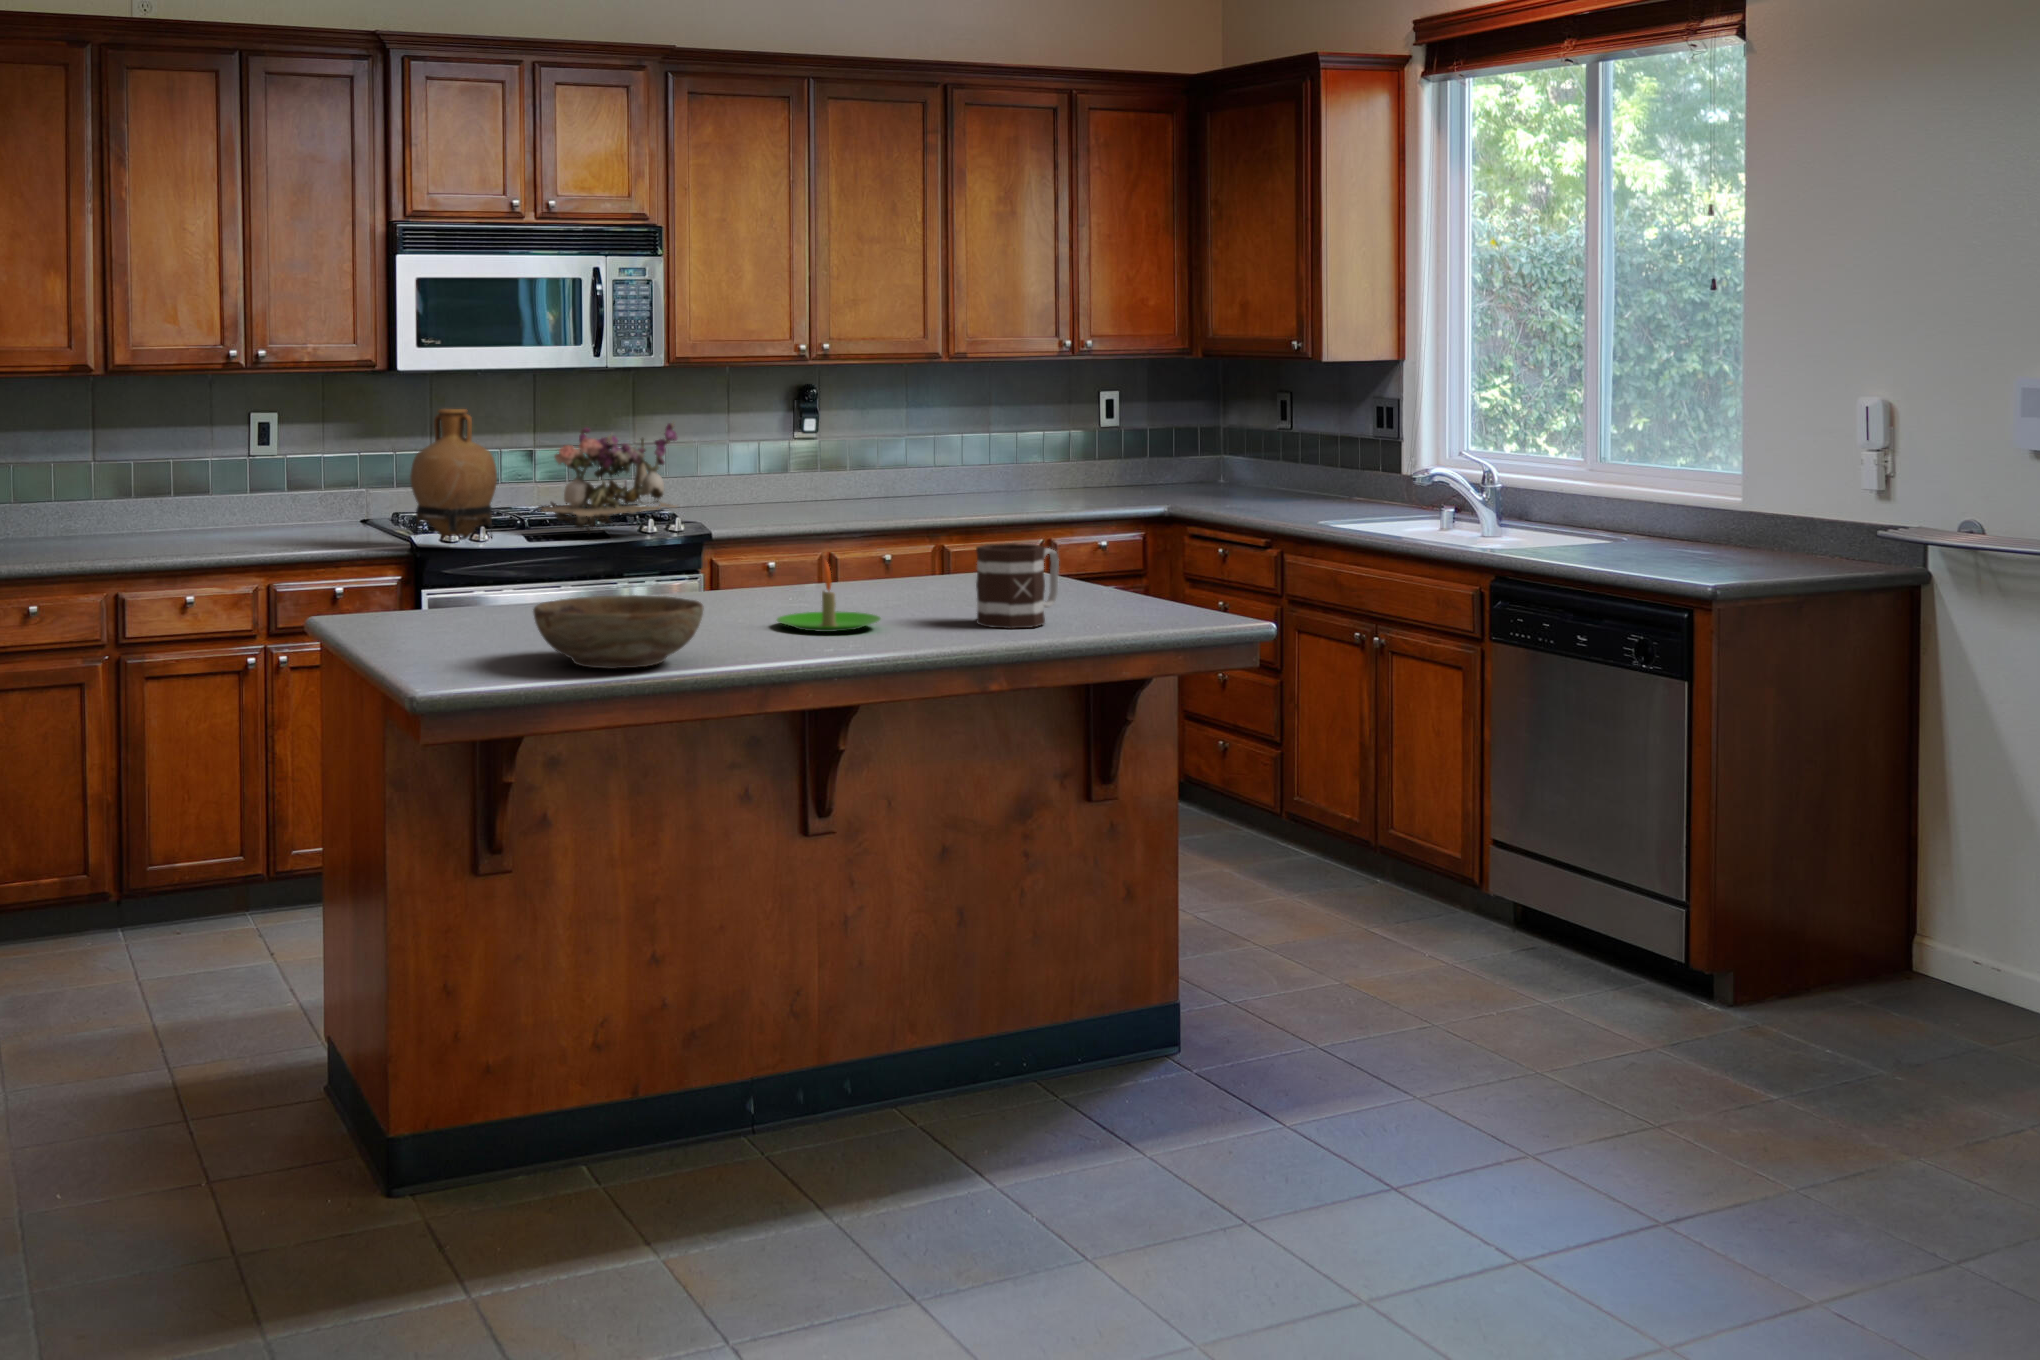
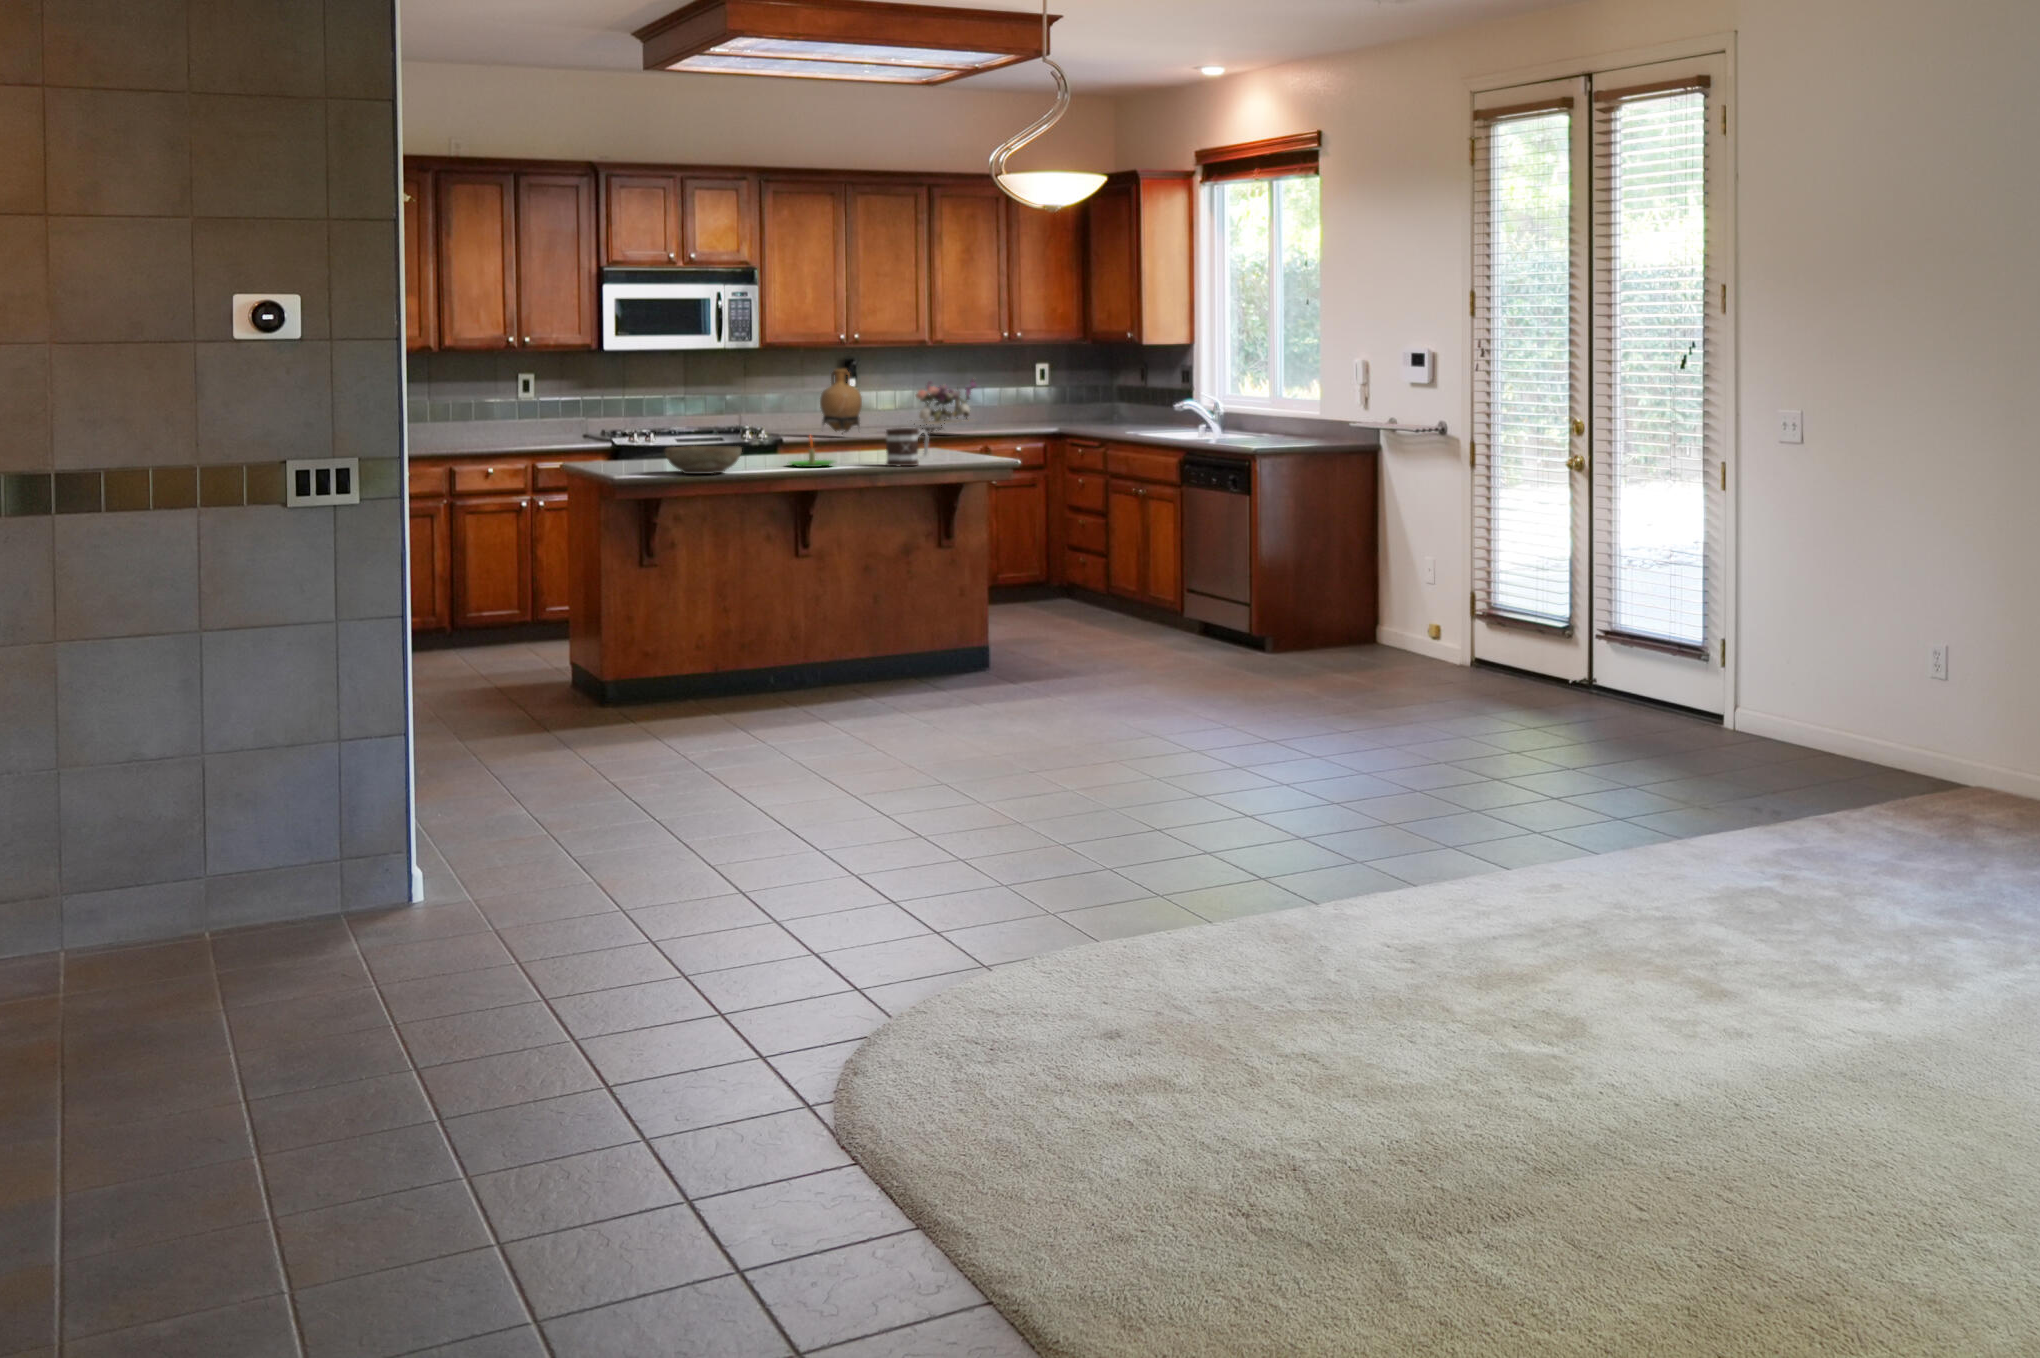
vase: present [410,409,497,540] -> present [820,369,862,434]
flower arrangement: present [539,421,677,532] -> present [914,379,976,432]

